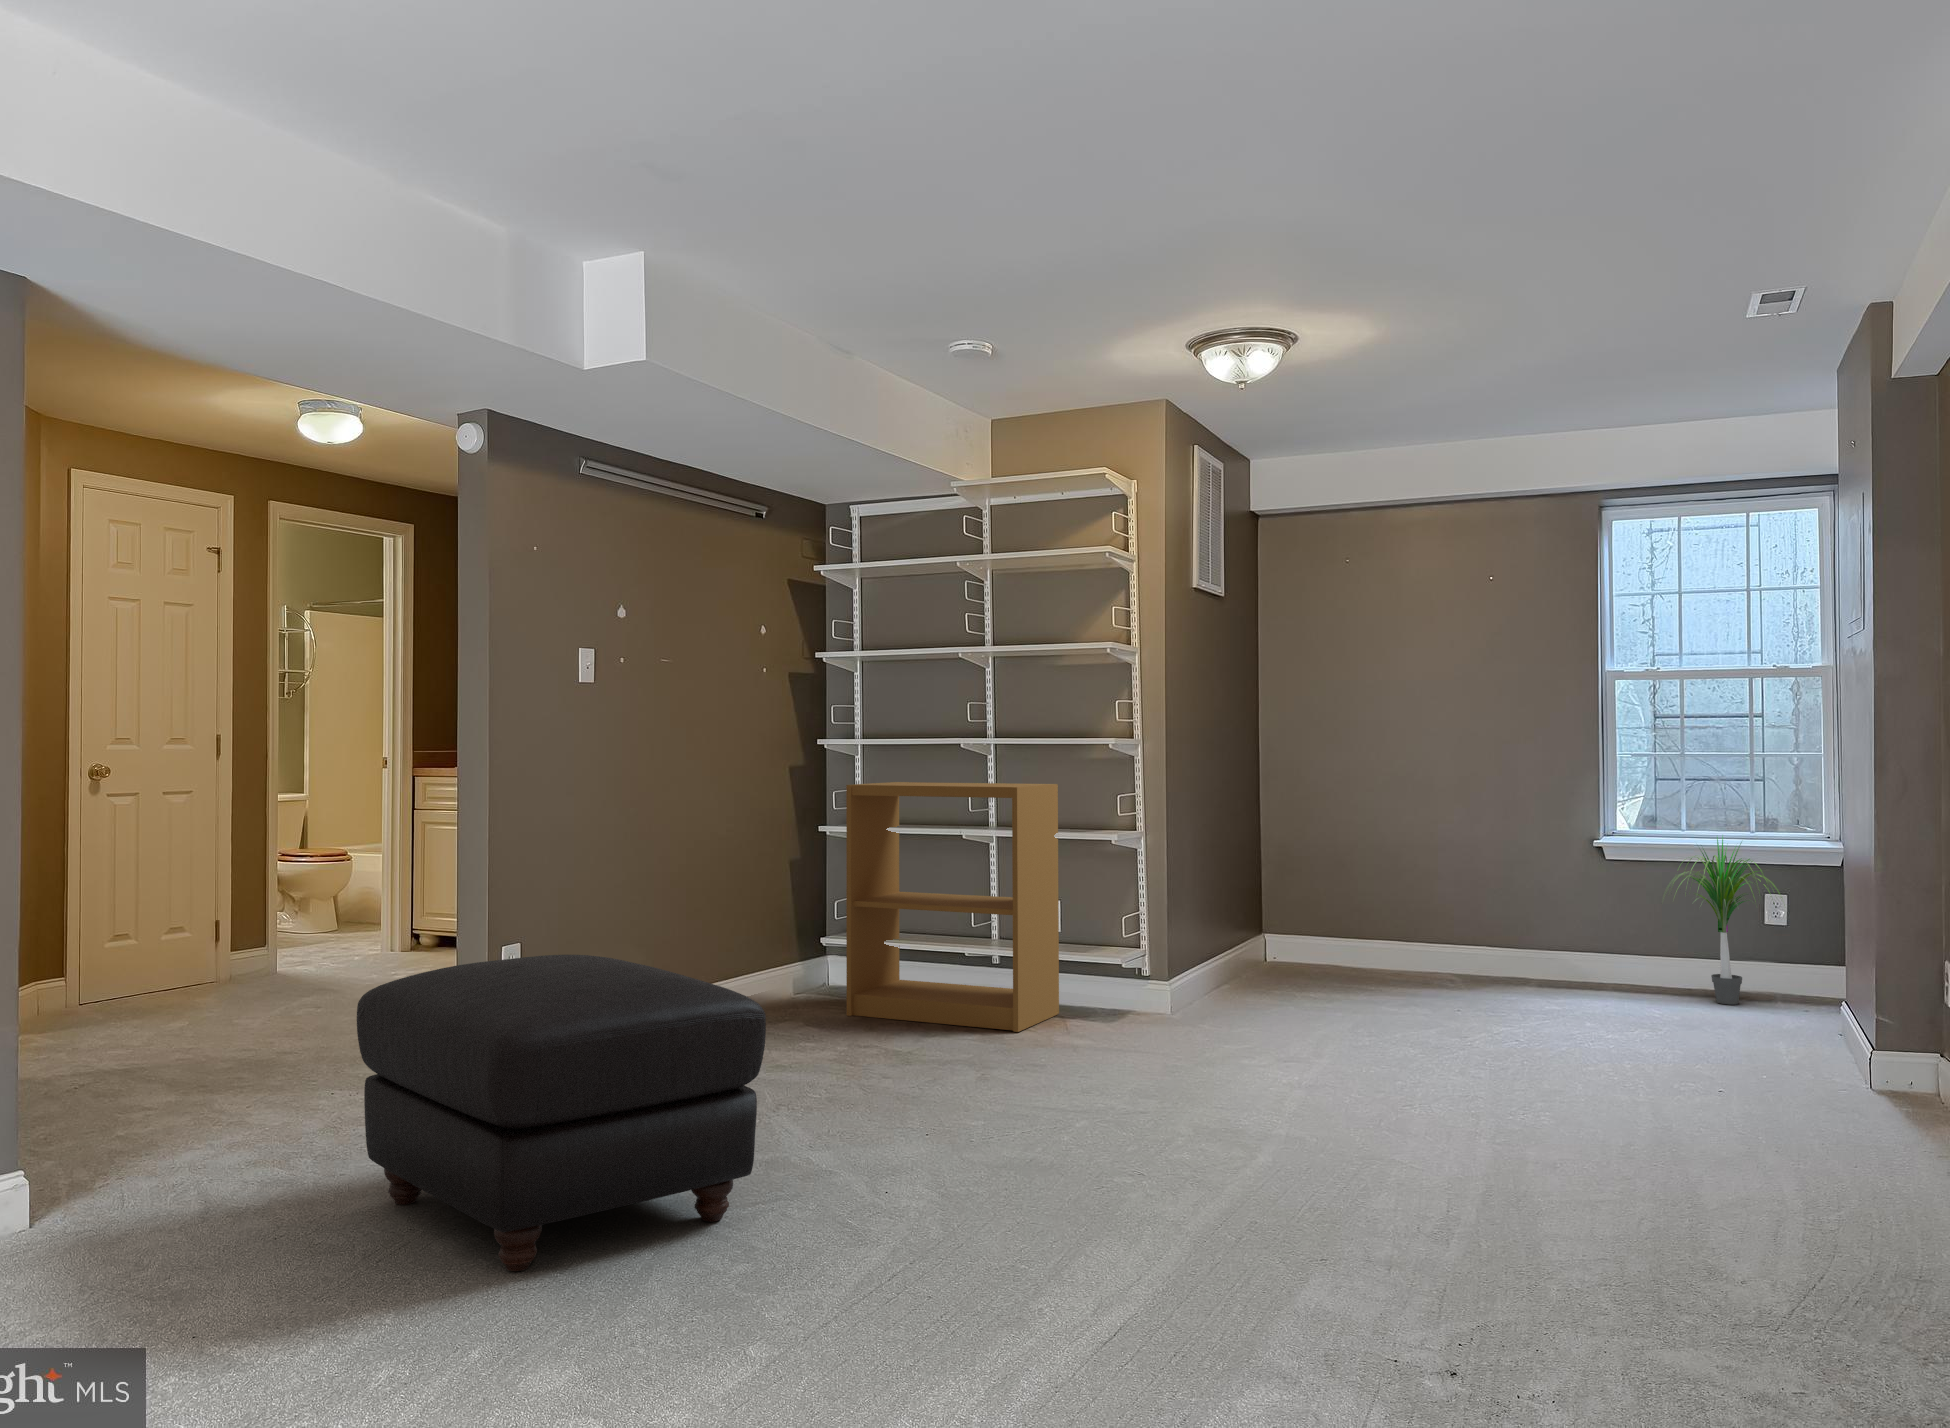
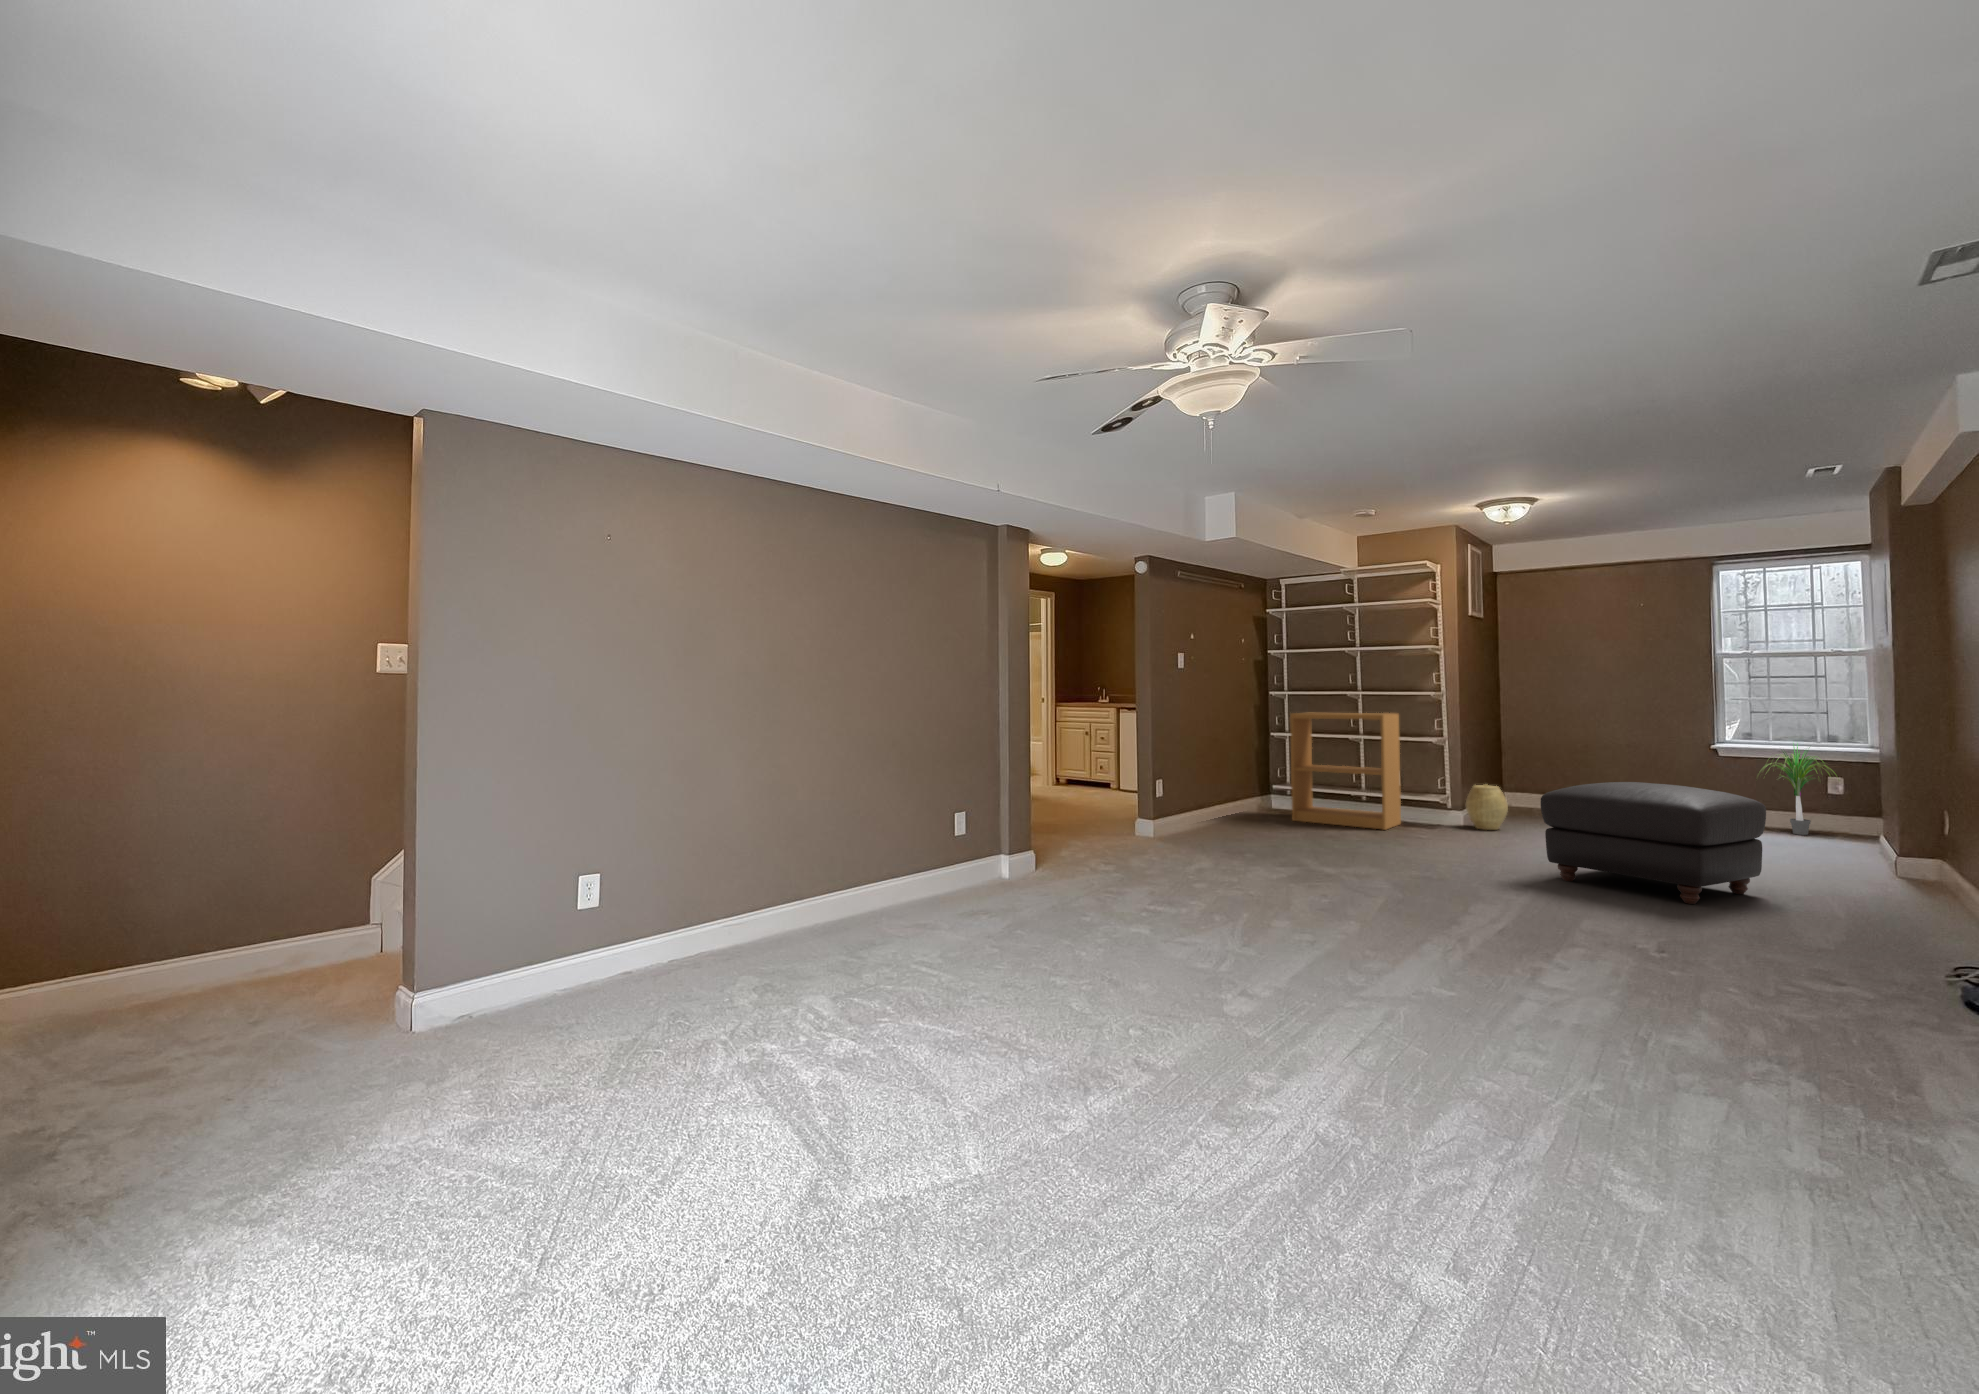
woven basket: none [1178,926,1252,1020] -> present [1466,784,1508,830]
ottoman: present [357,955,766,1271] -> present [1541,782,1766,904]

